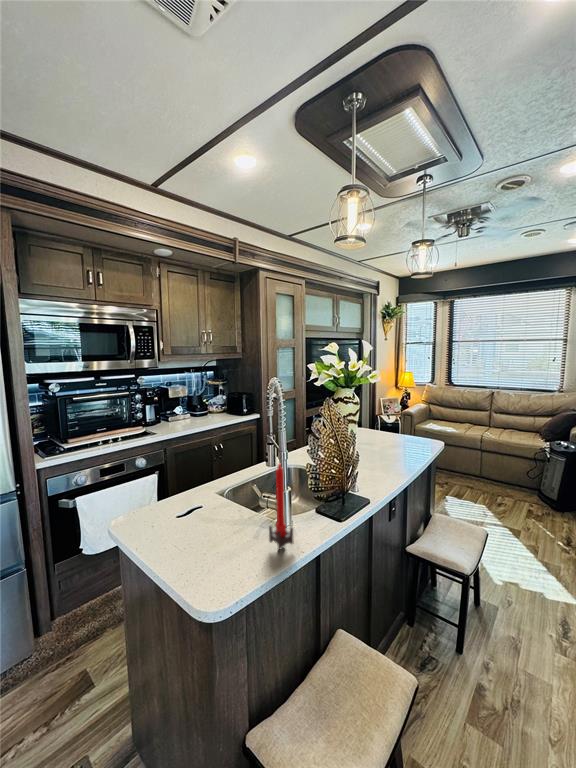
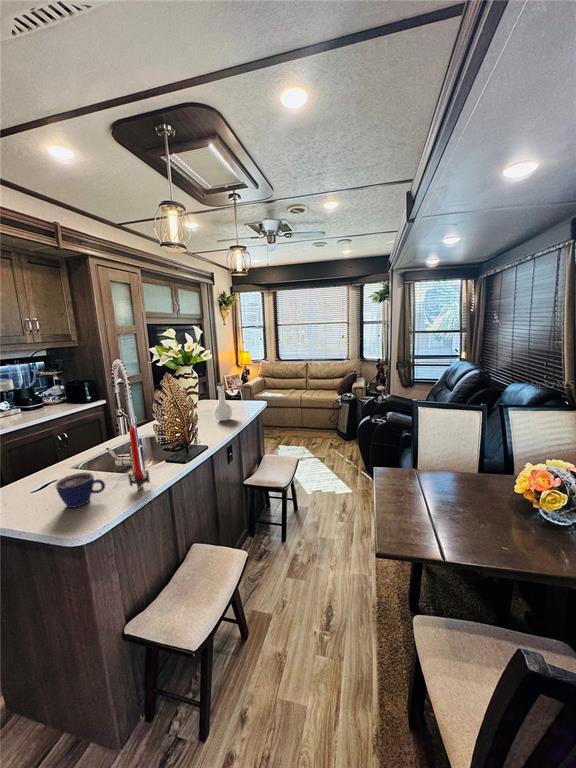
bottle: none [375,412,399,462] -> present [214,383,232,421]
cup: none [191,510,242,556] -> present [55,473,105,508]

